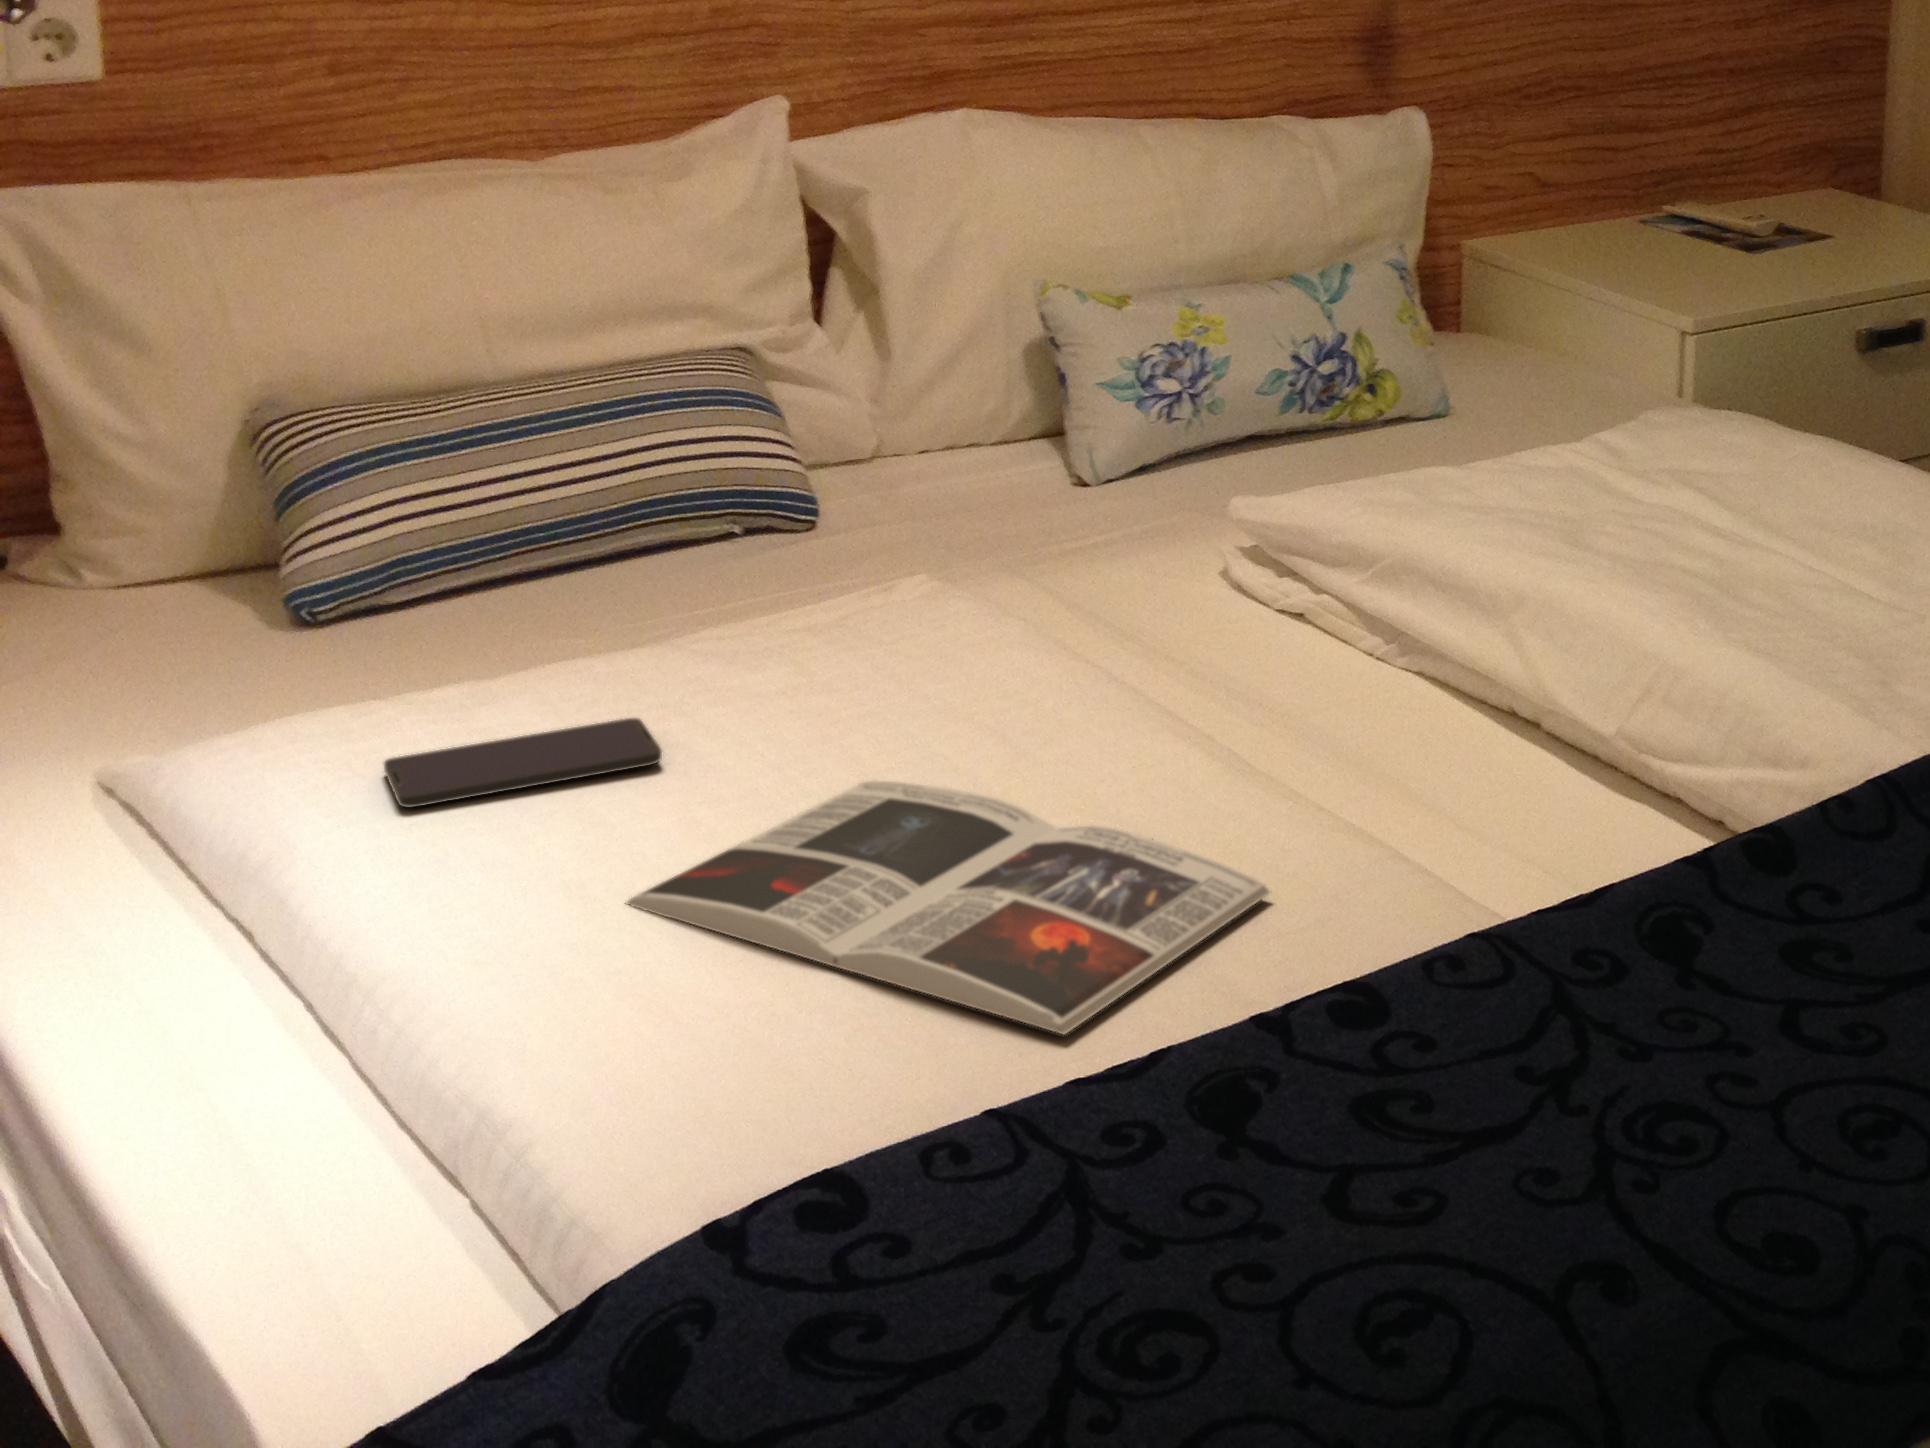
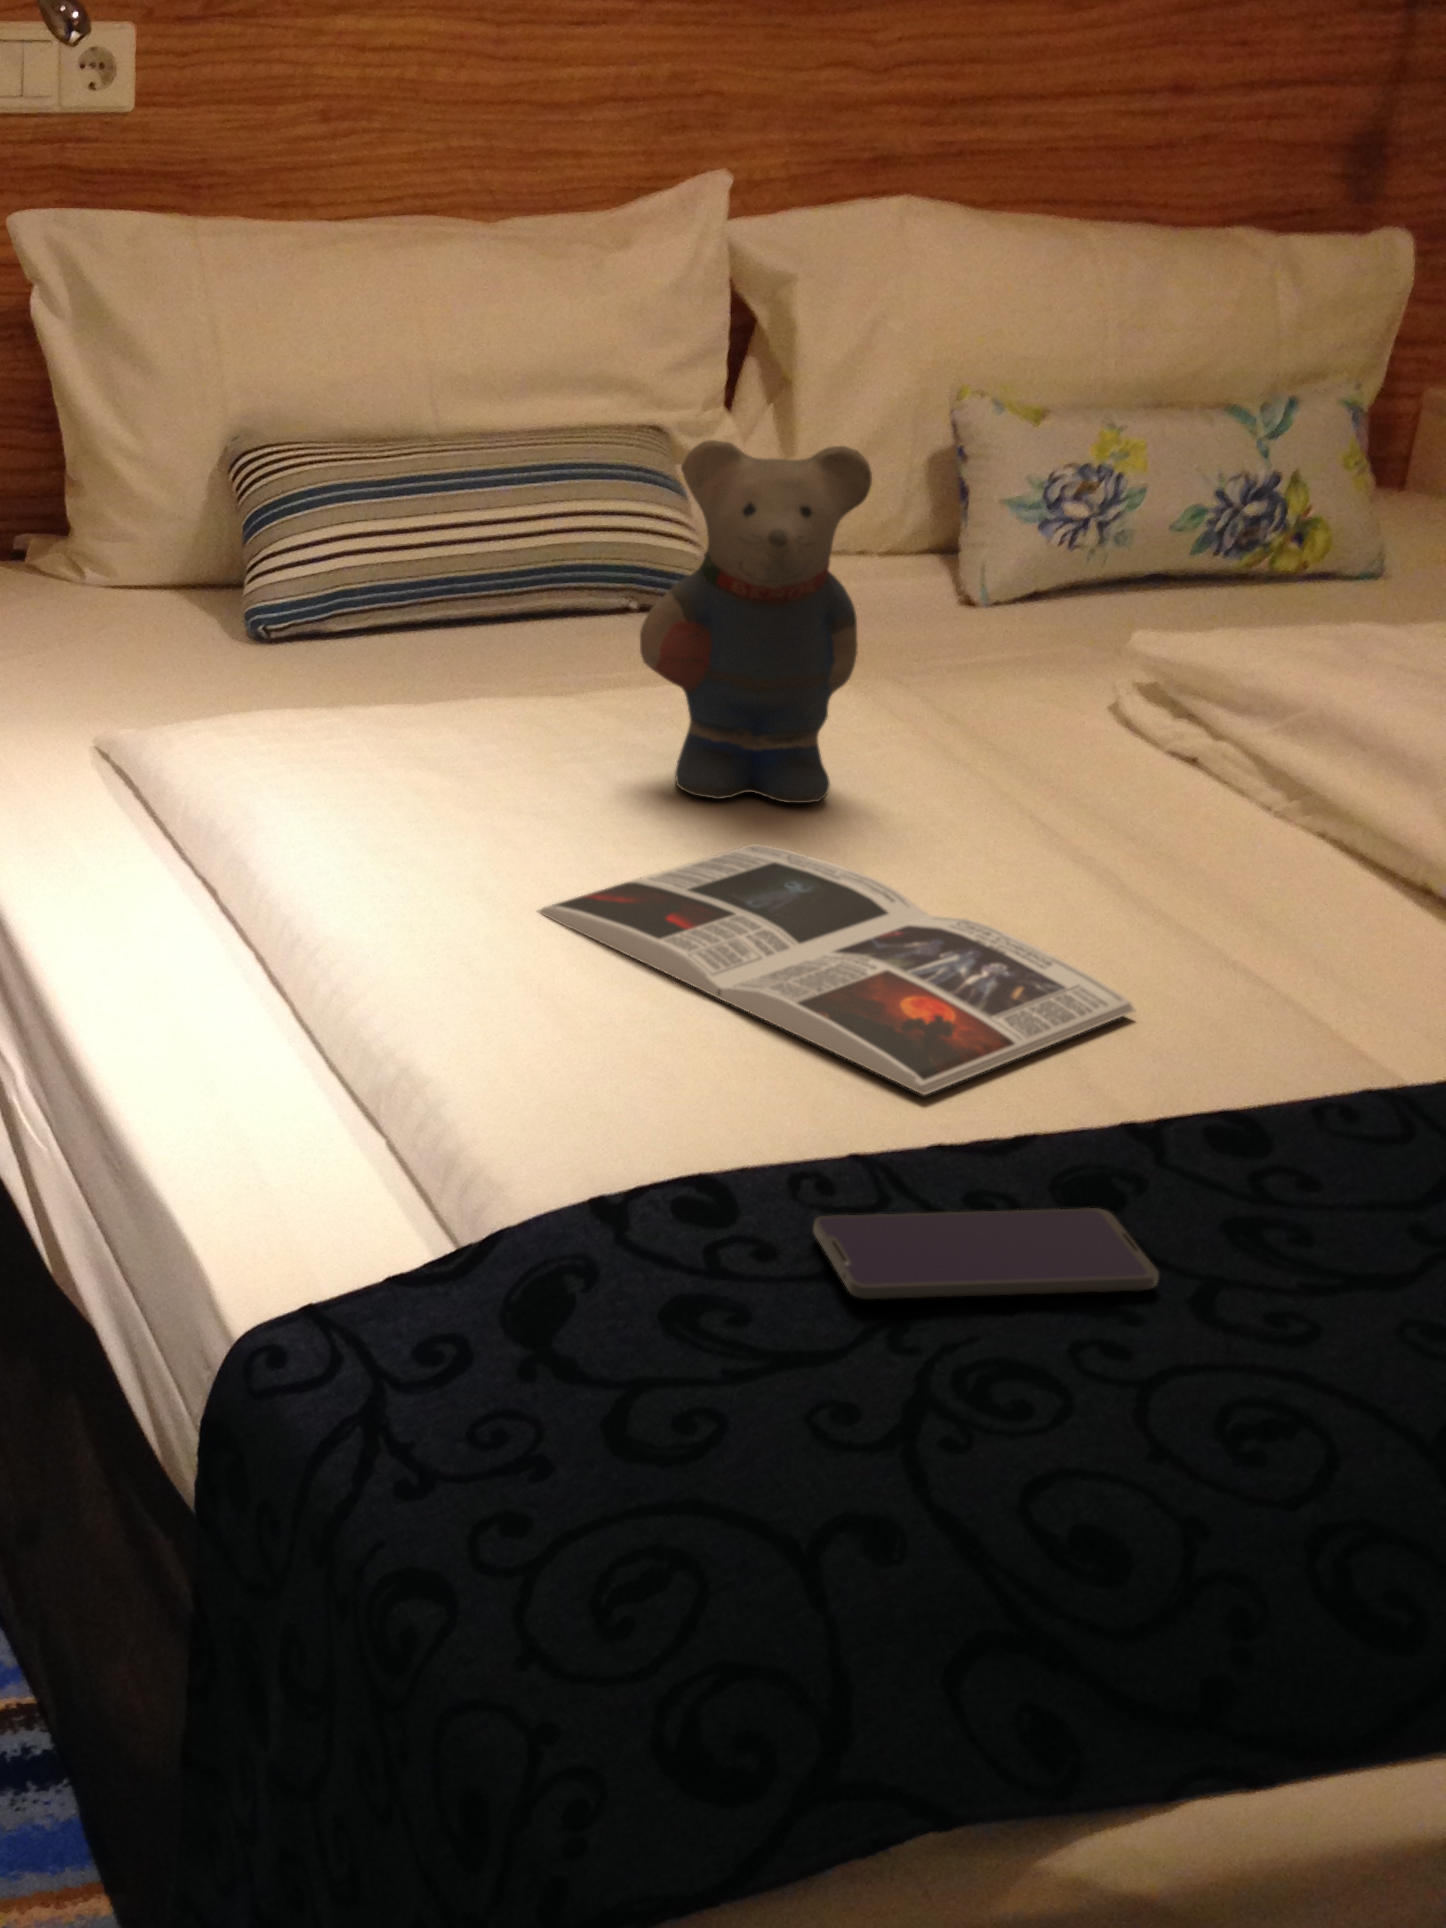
teddy bear: none [720,361,952,737] -> present [640,440,872,803]
smartphone: present [384,718,662,808] -> present [814,1208,1159,1299]

